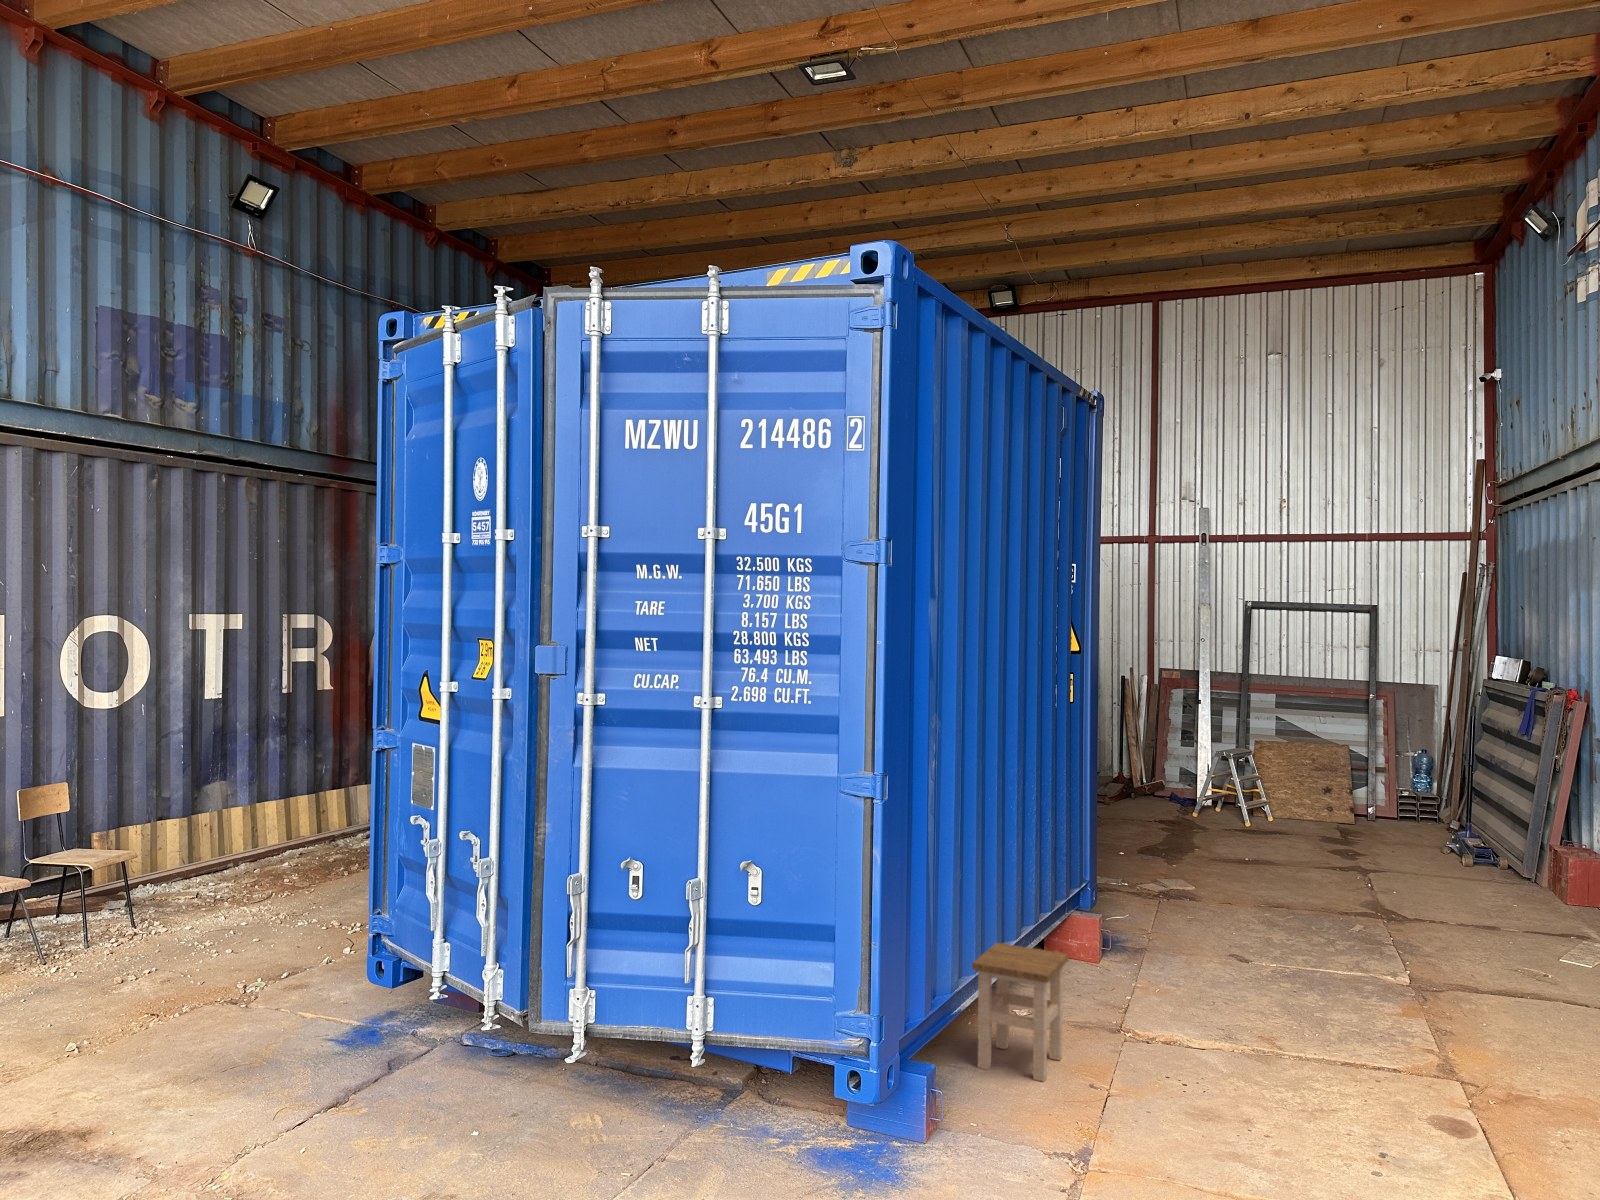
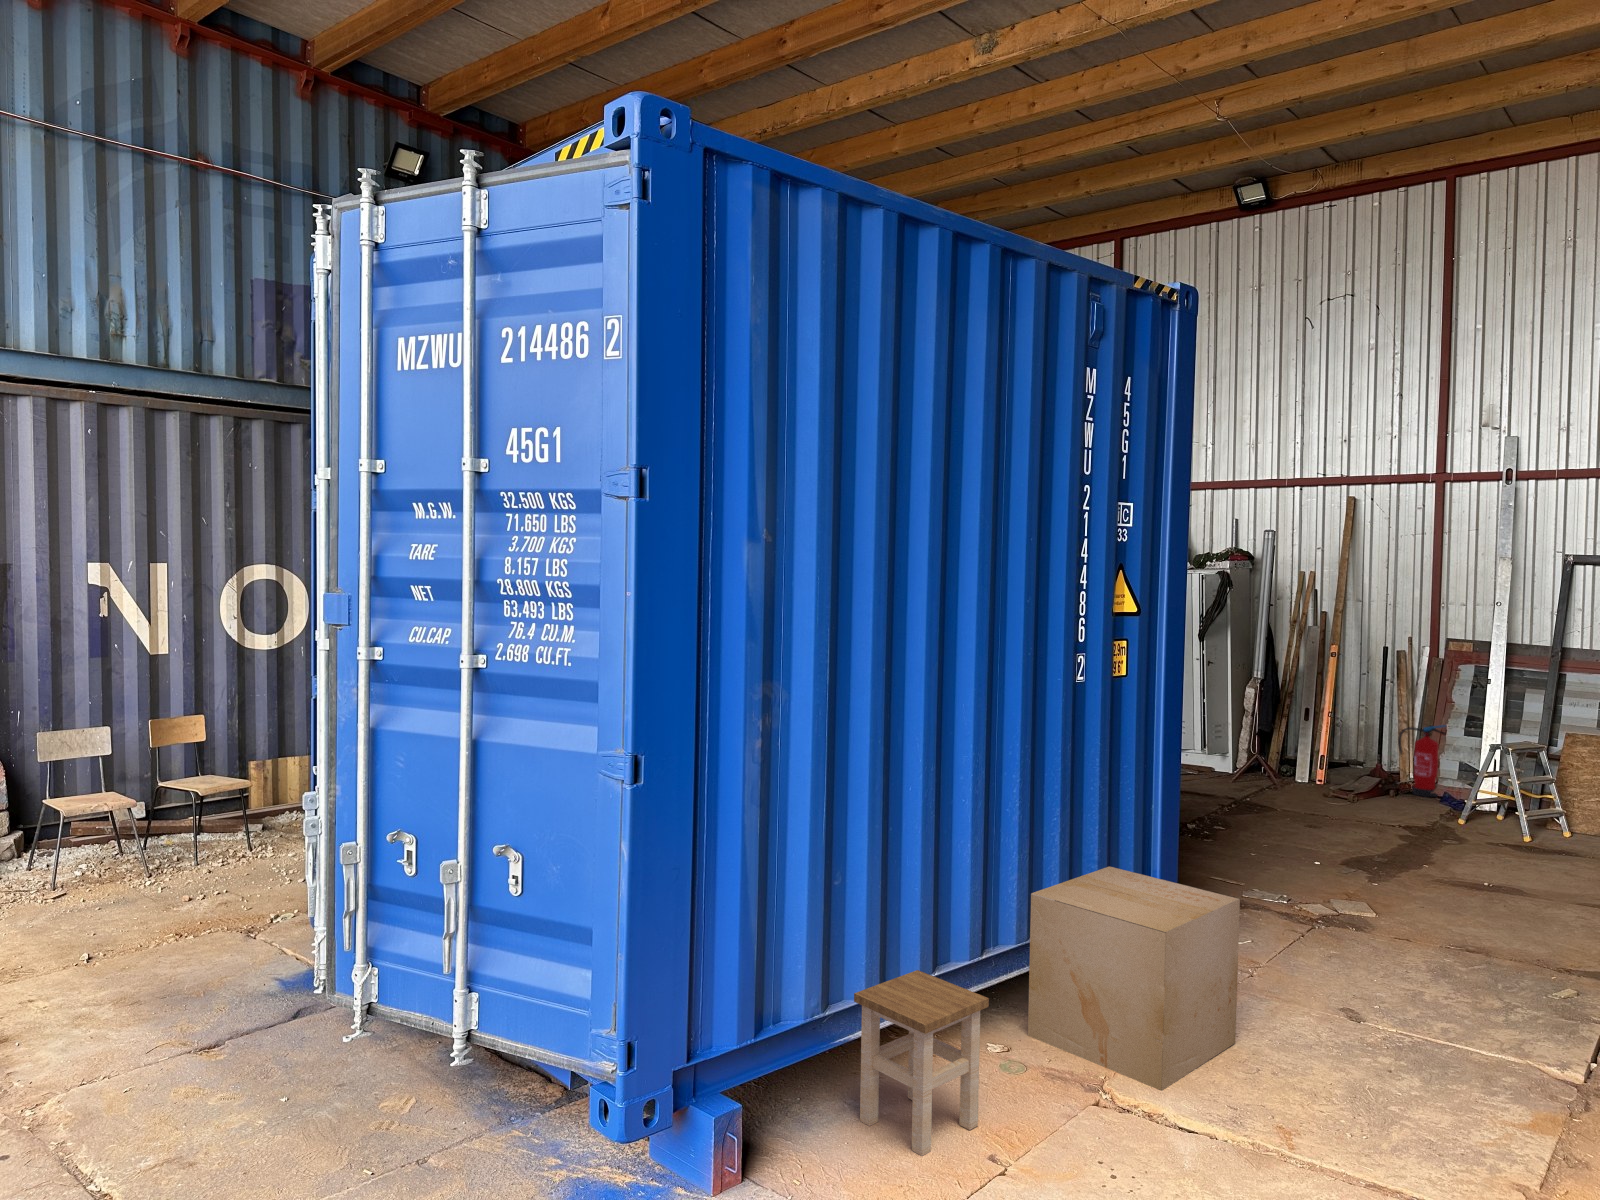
fire extinguisher: none [1131,739,1170,799] -> present [1398,725,1445,797]
cardboard box: none [1038,855,1179,1017] -> present [1028,866,1240,1090]

